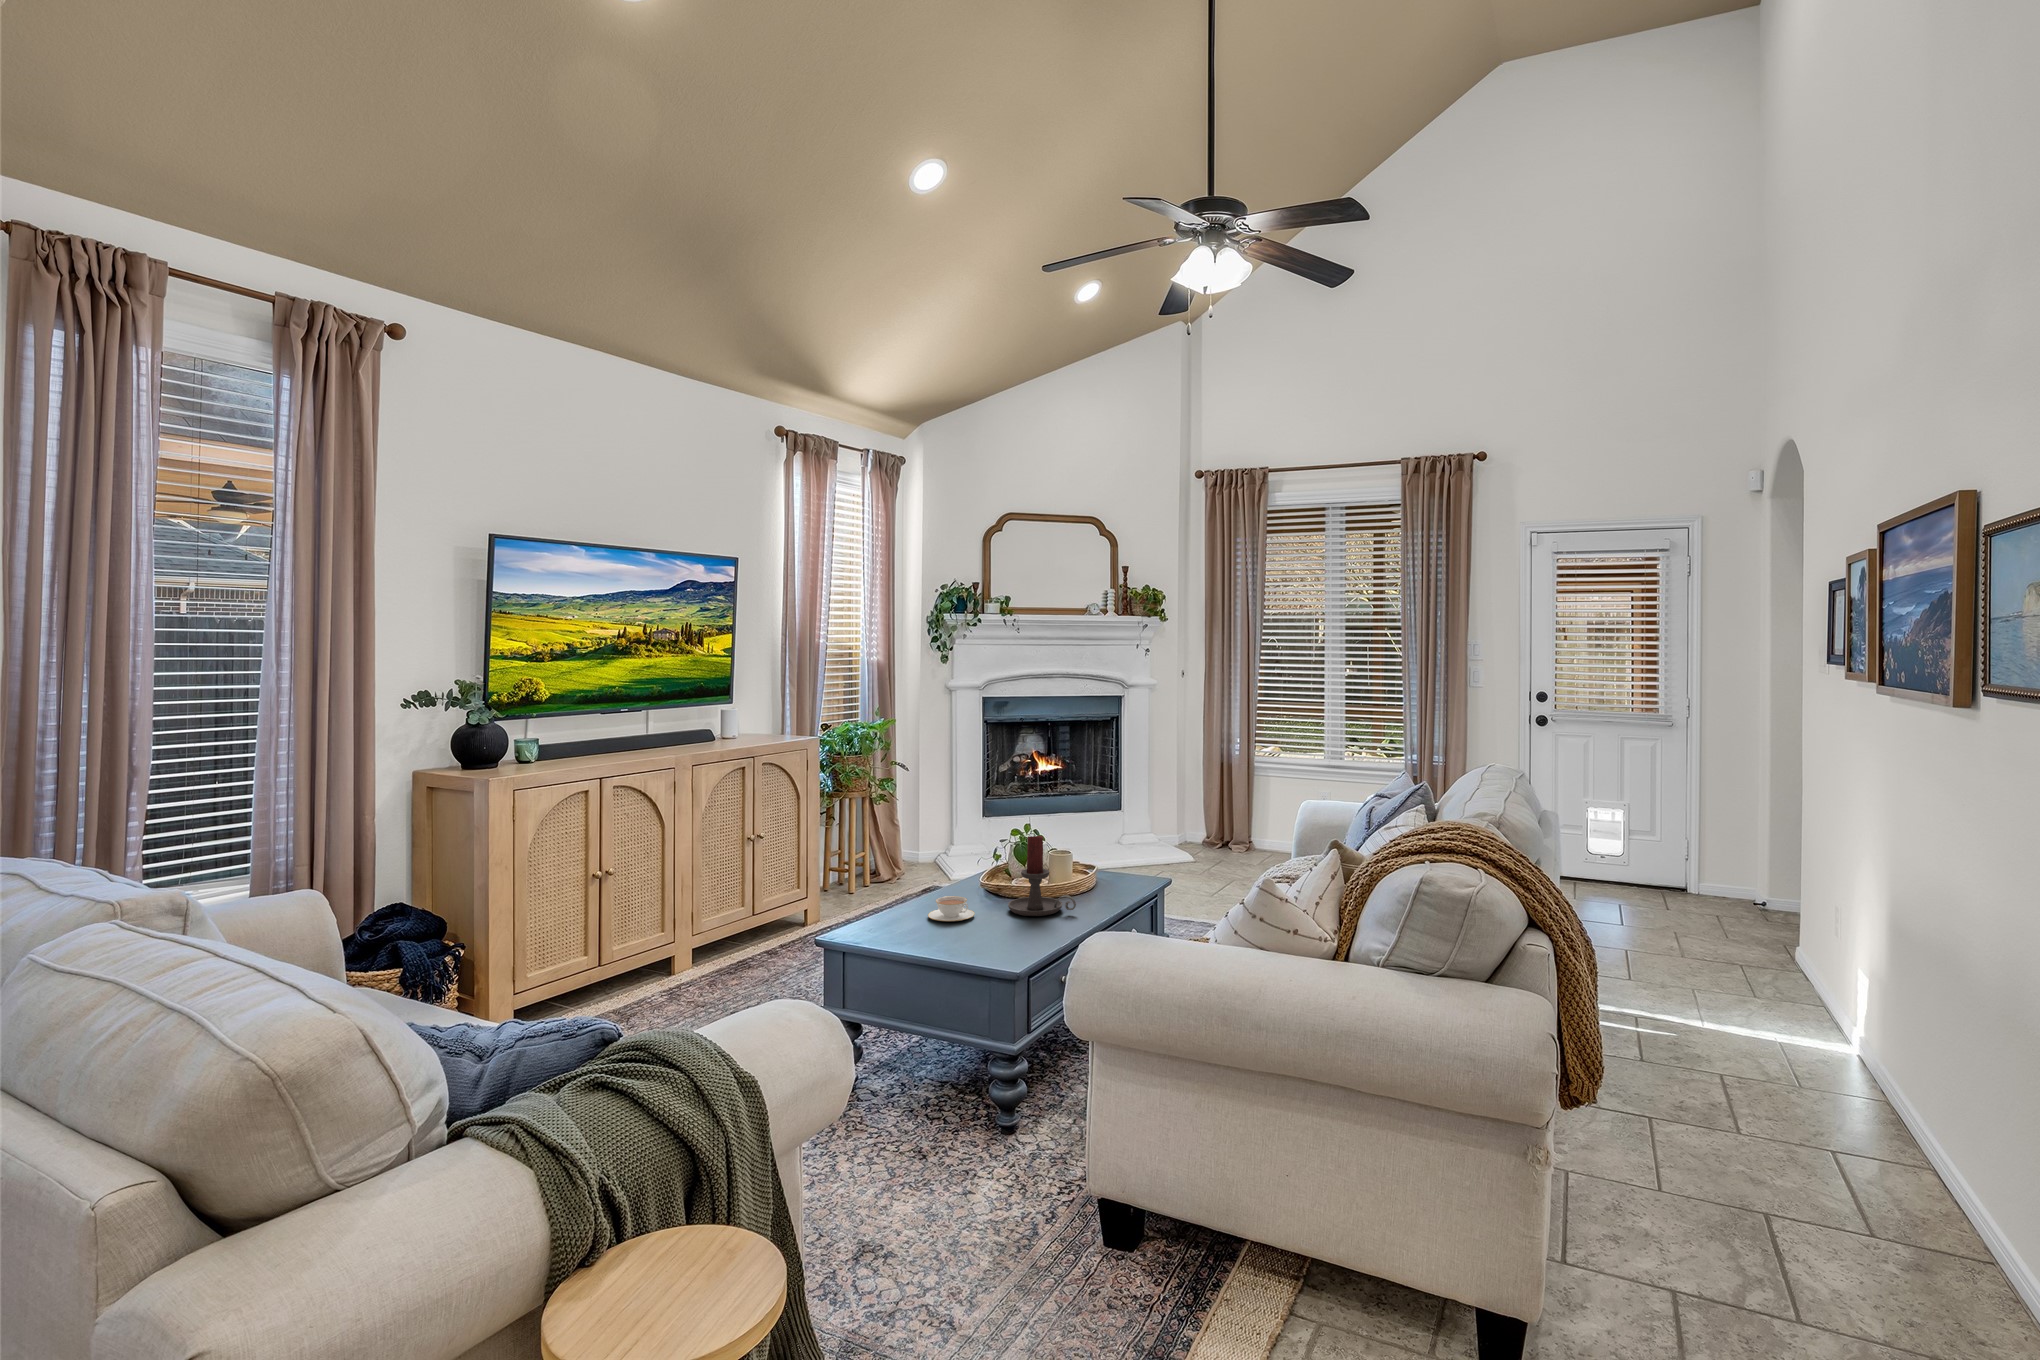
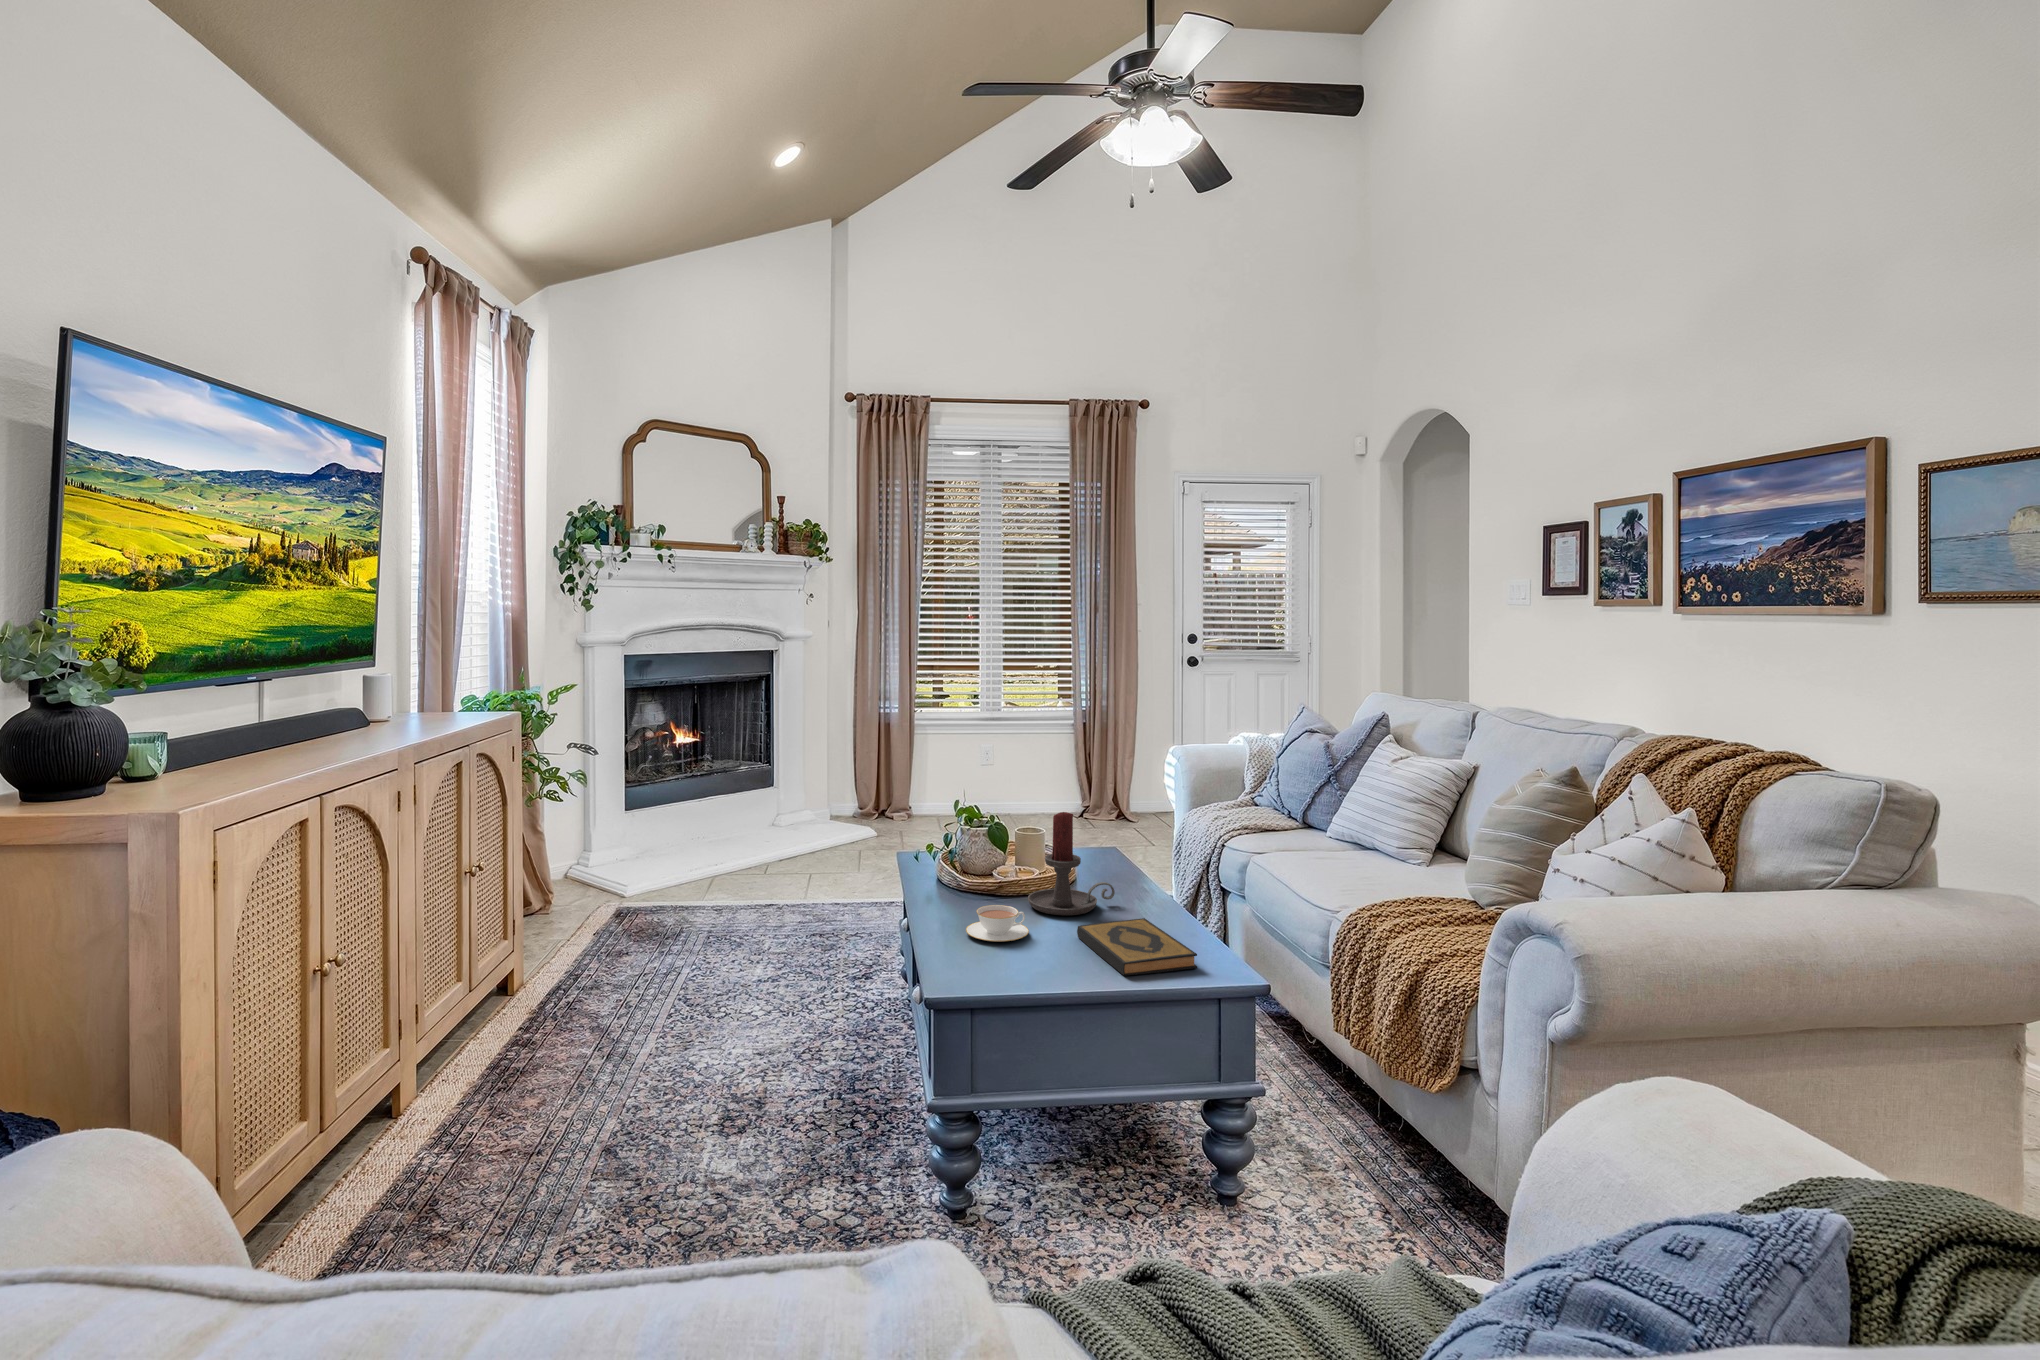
hardback book: none [962,919,1048,957] -> present [1077,918,1197,976]

